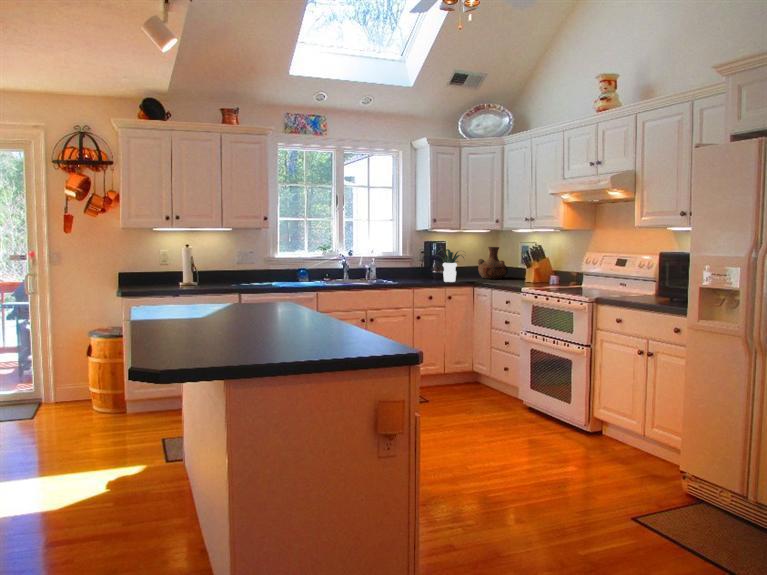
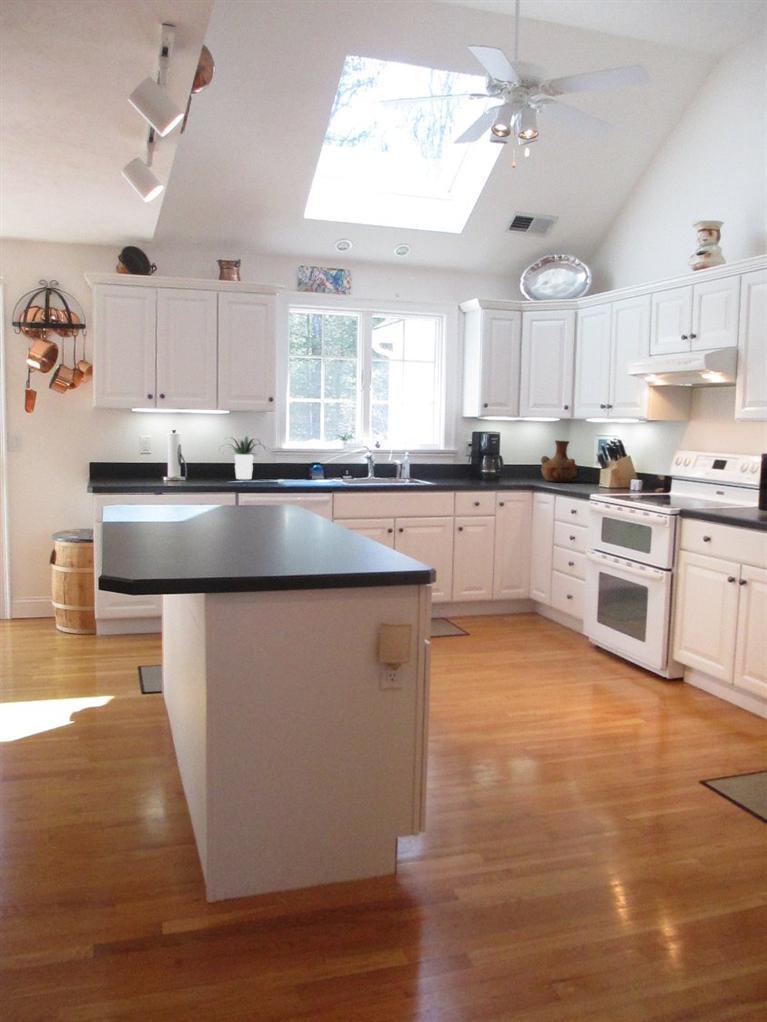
potted plant: present [442,249,464,282] -> present [231,437,261,479]

